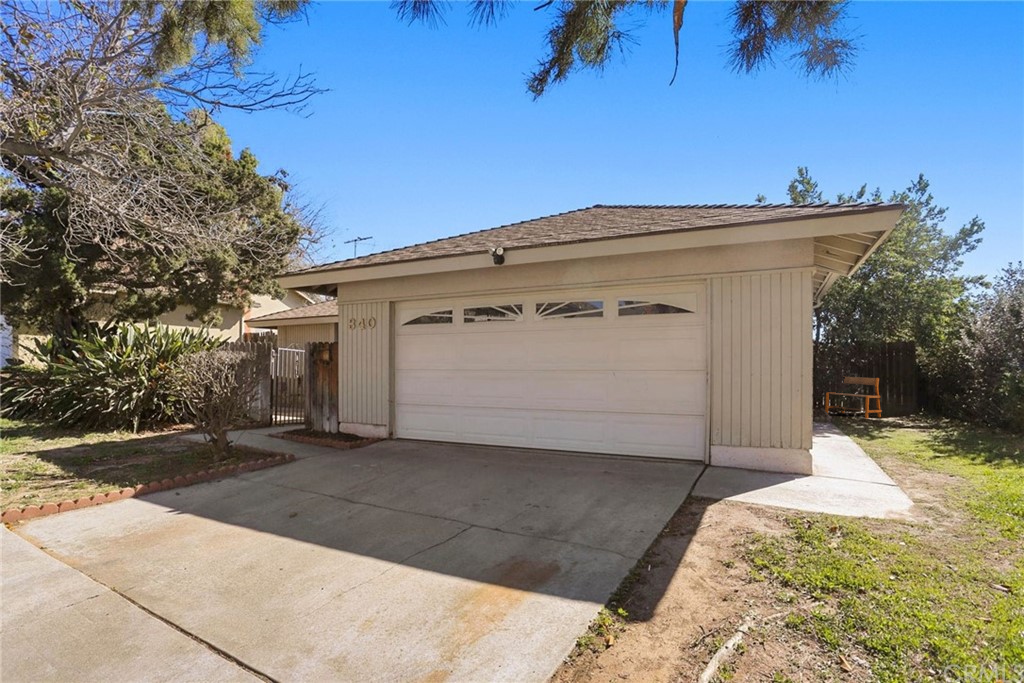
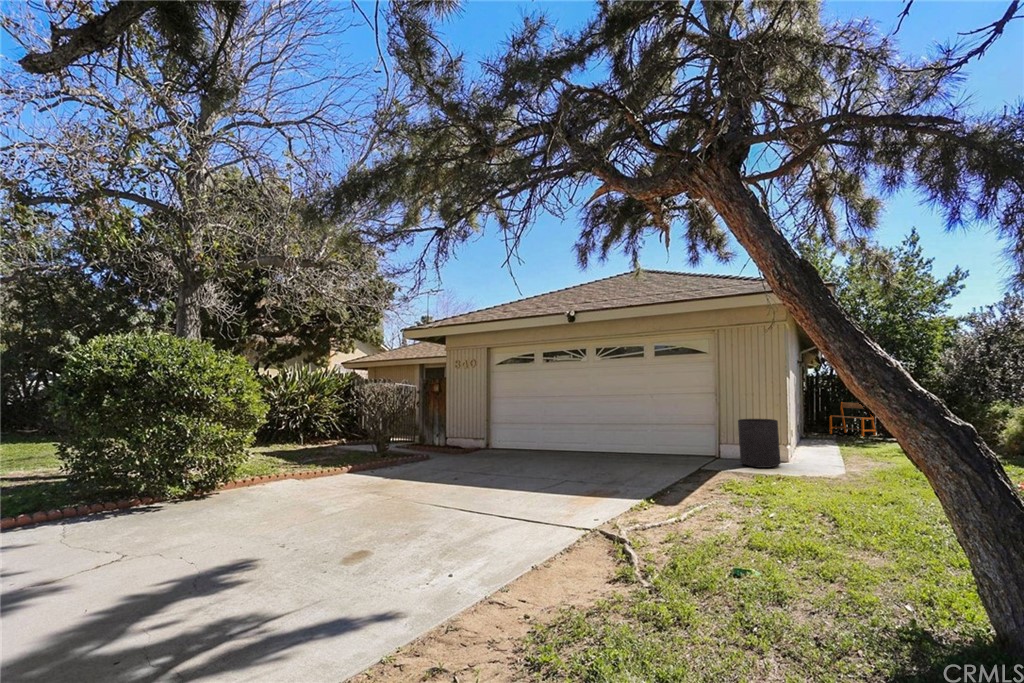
trash can: none [736,408,798,484] -> present [738,419,780,468]

